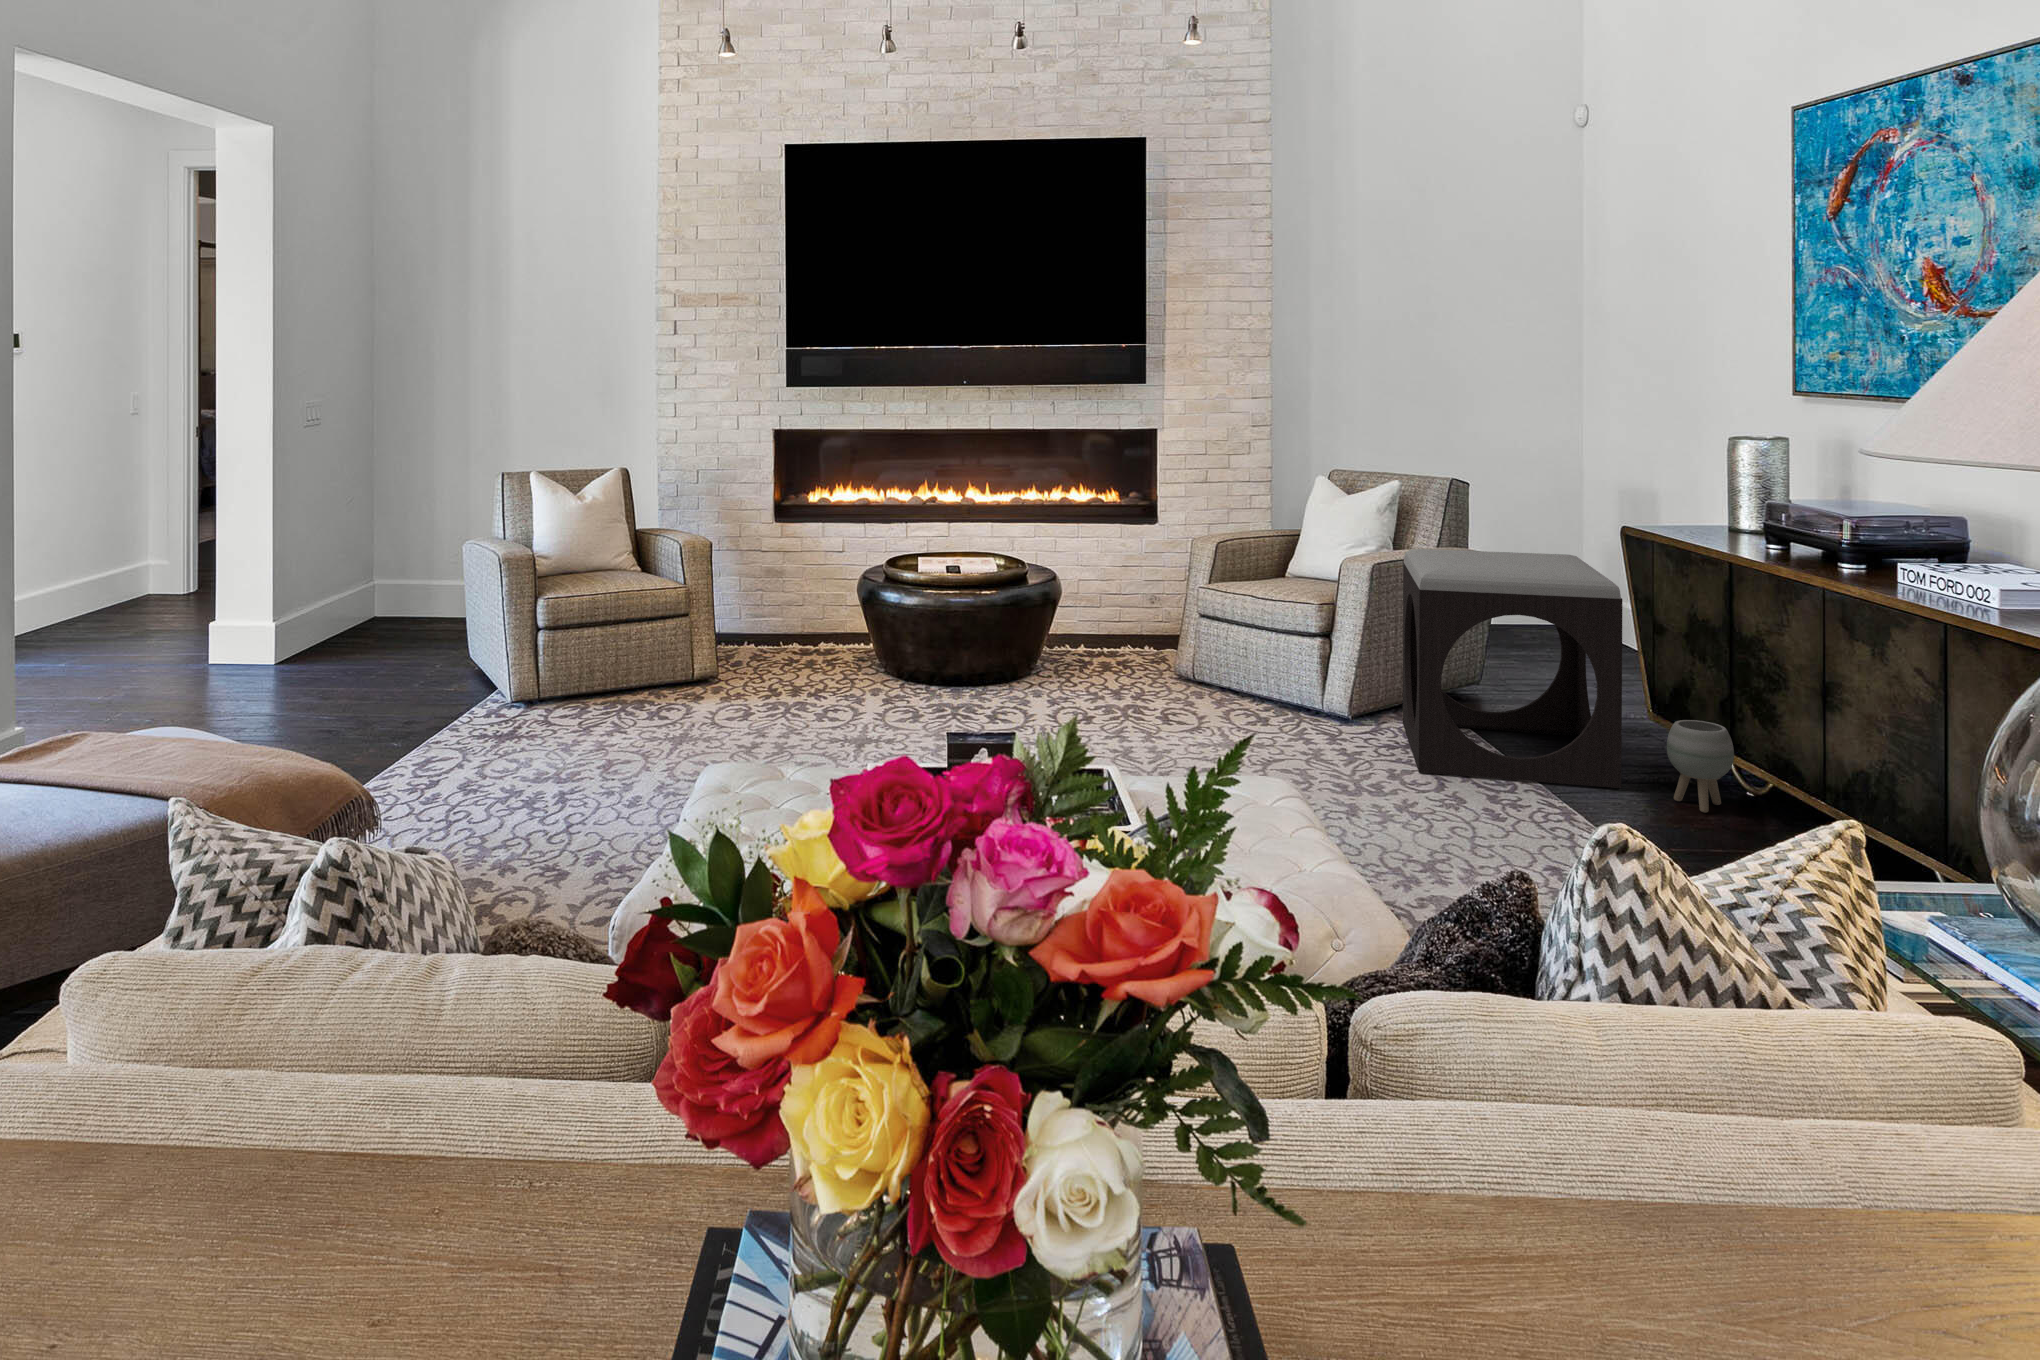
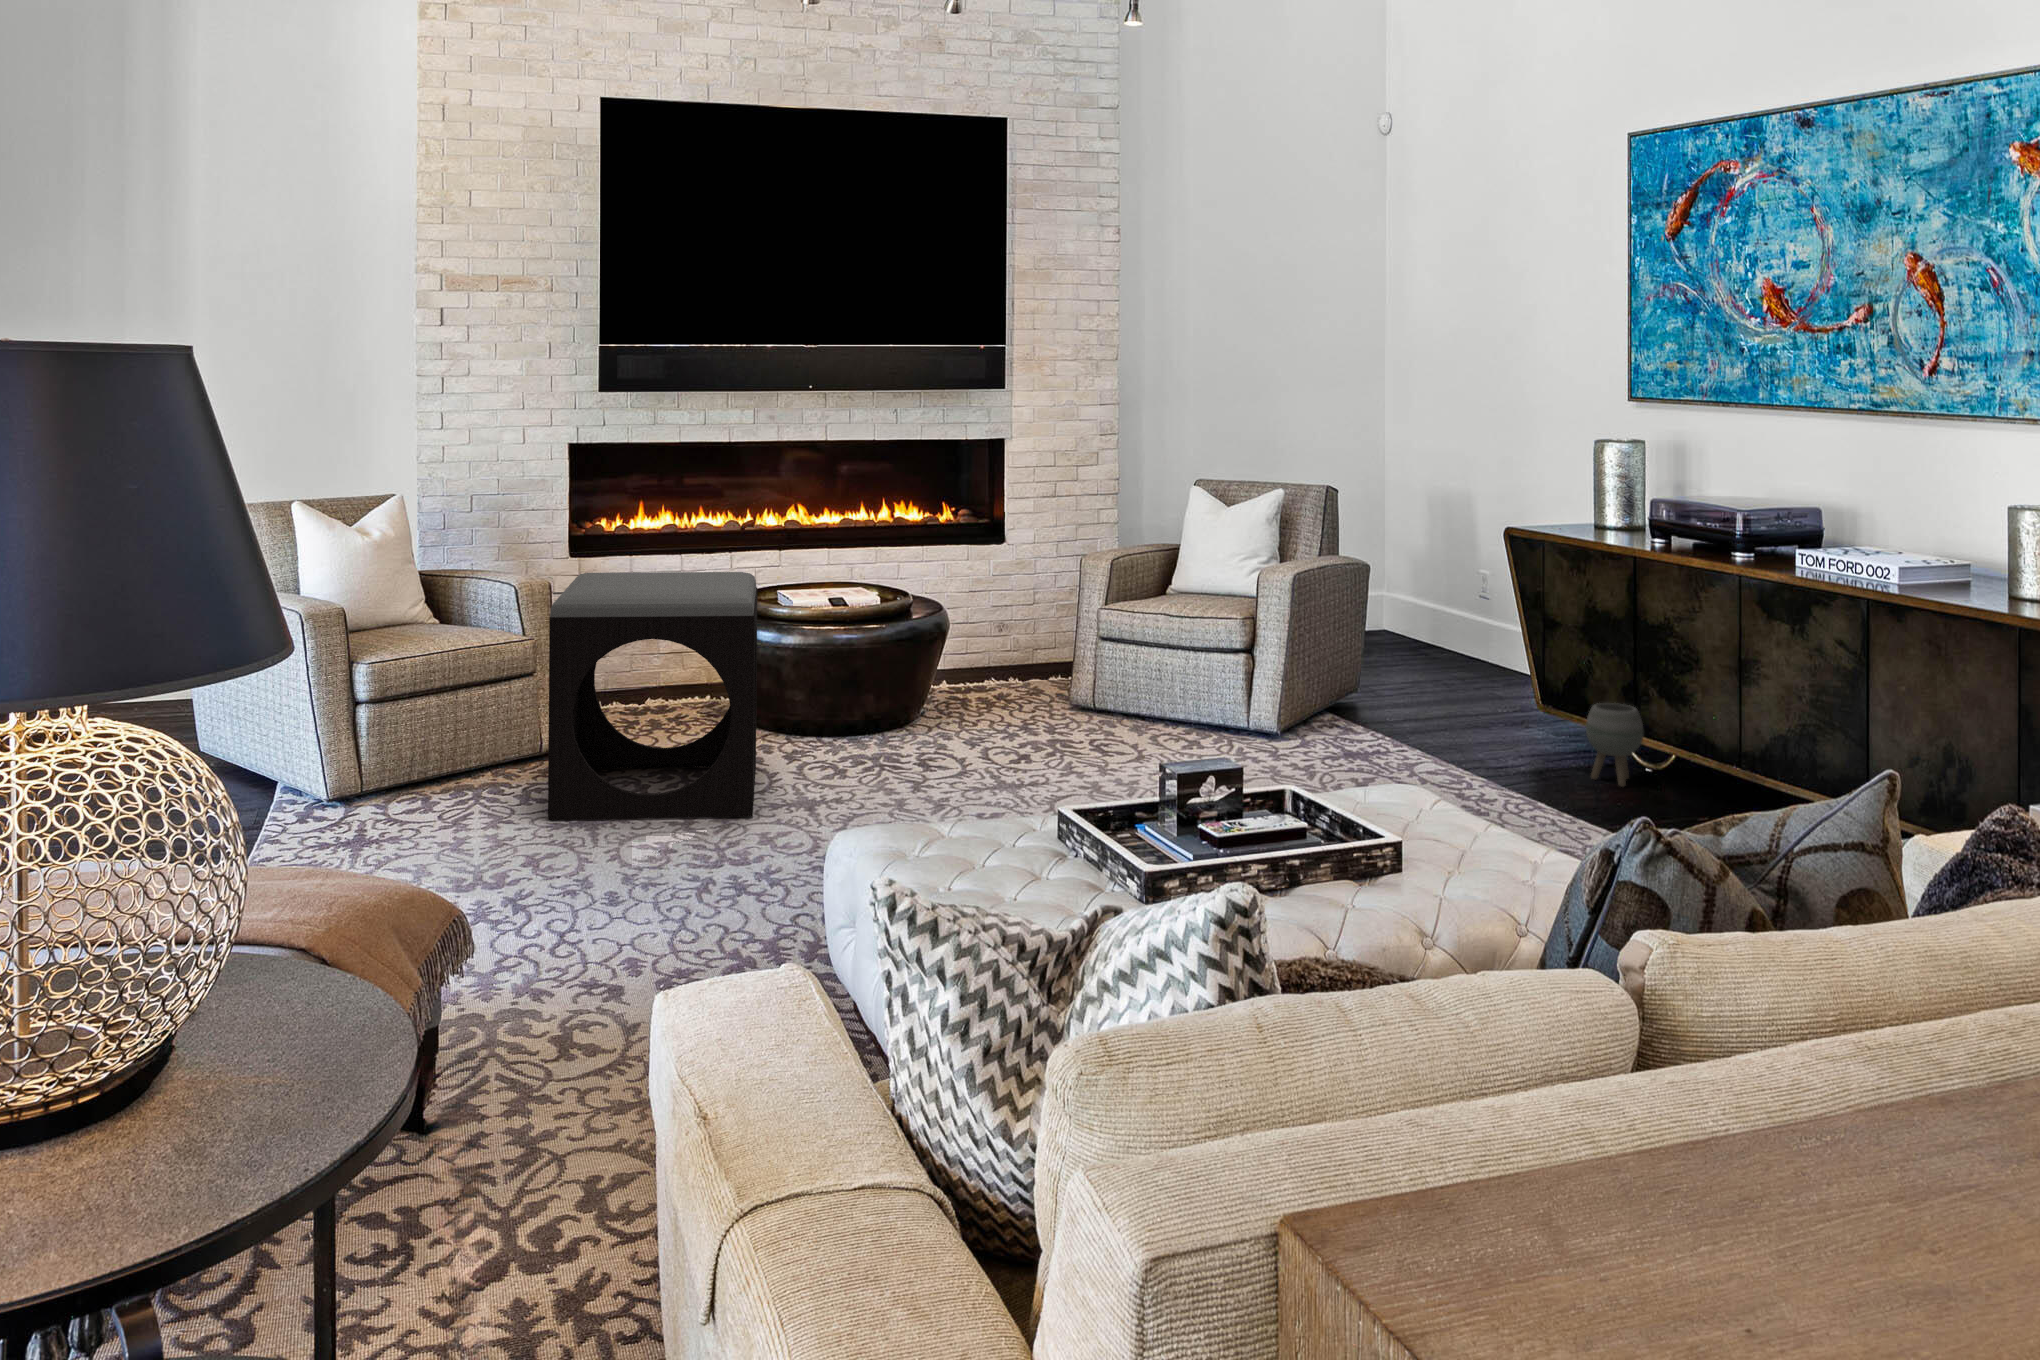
footstool: present [1403,549,1623,788] -> present [548,572,757,820]

